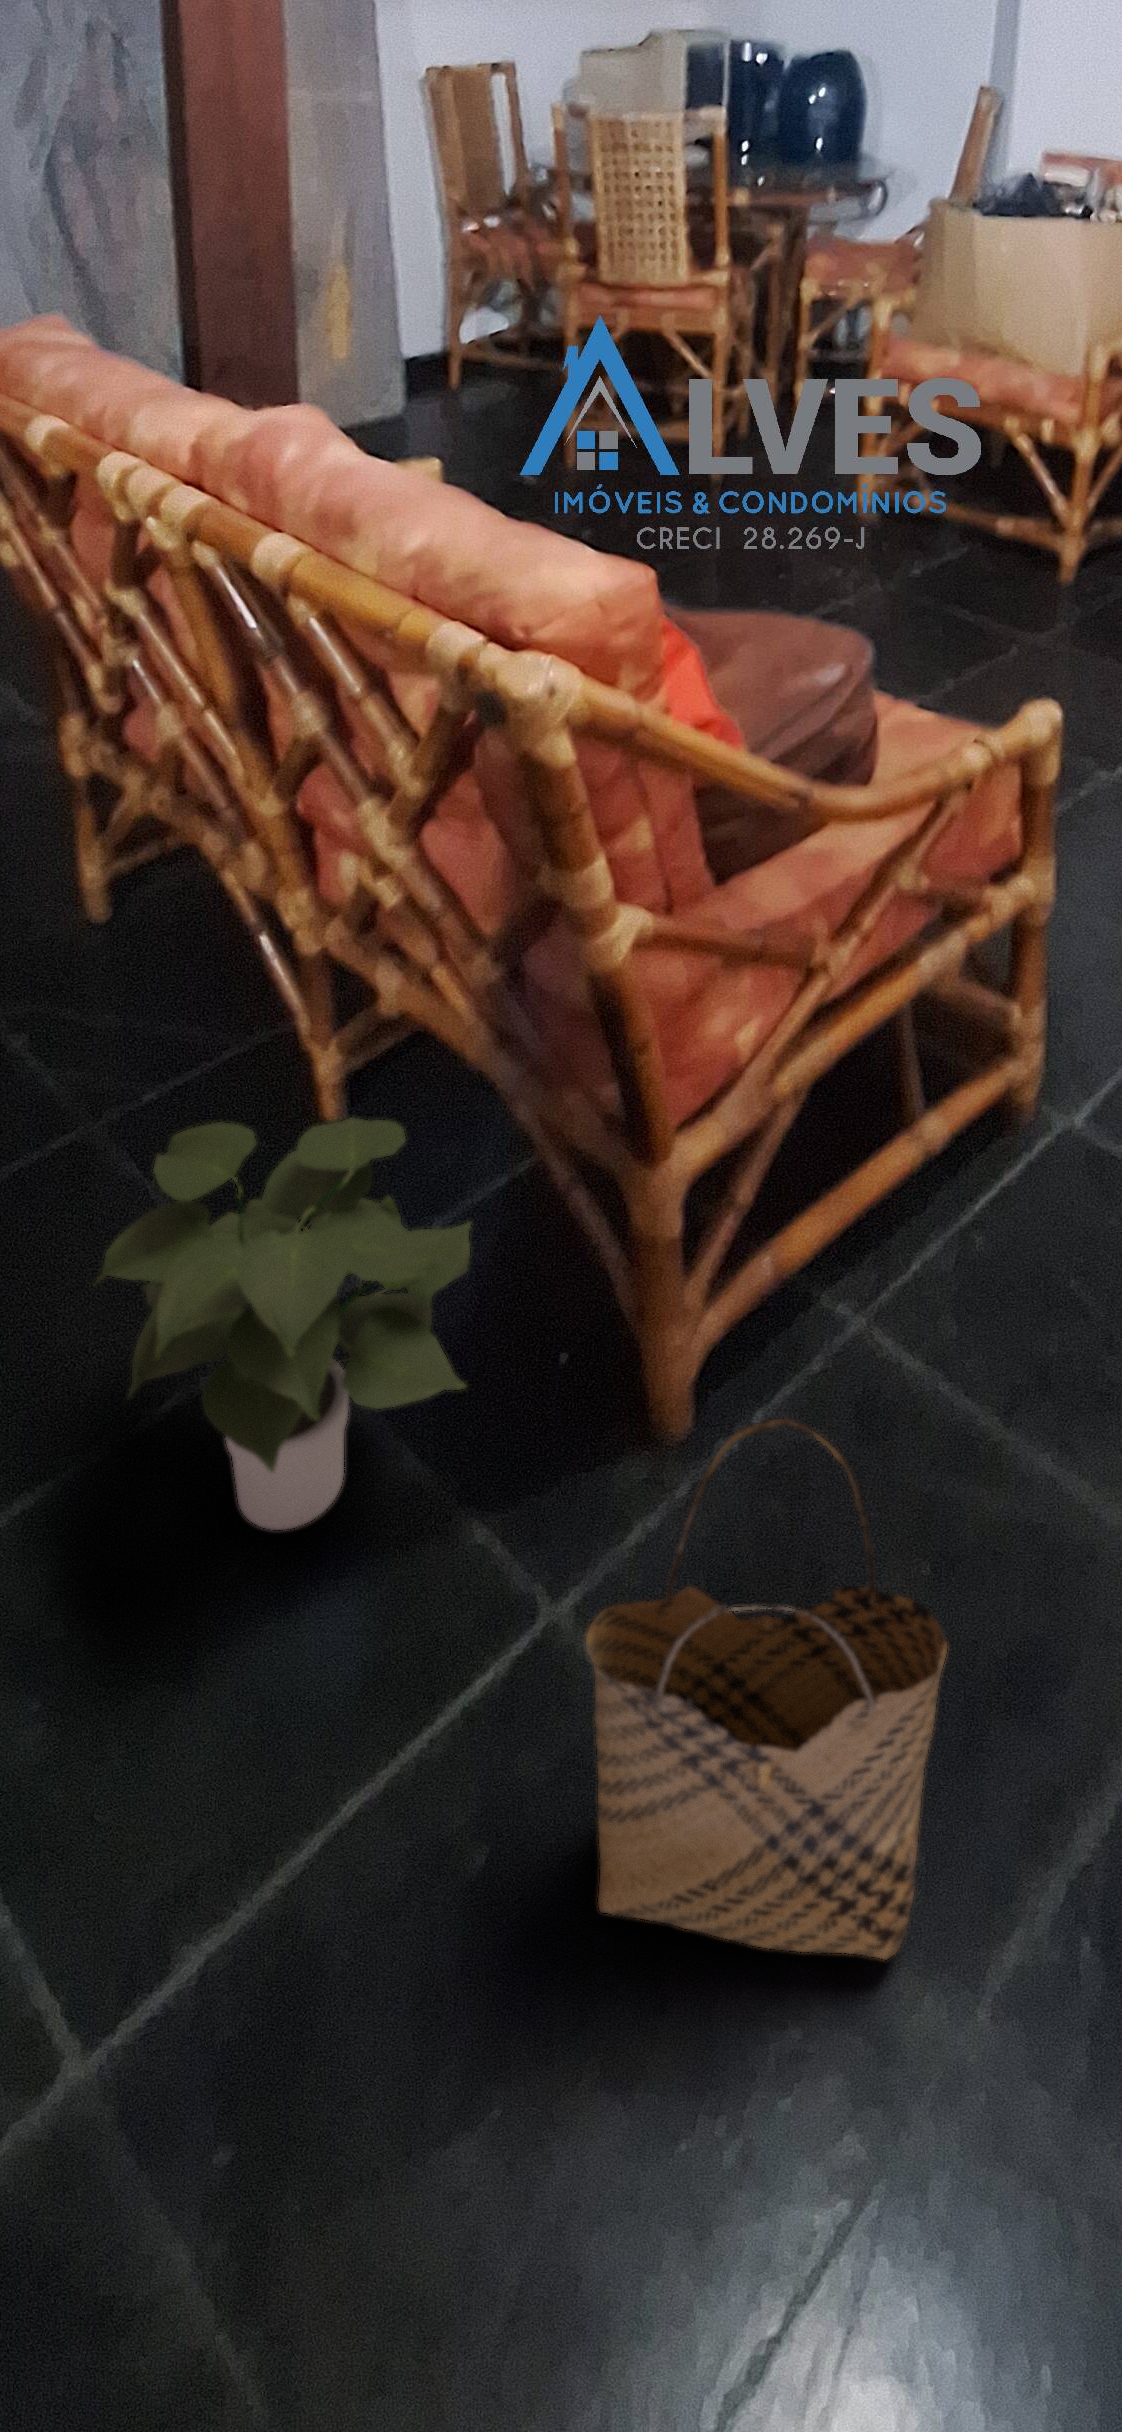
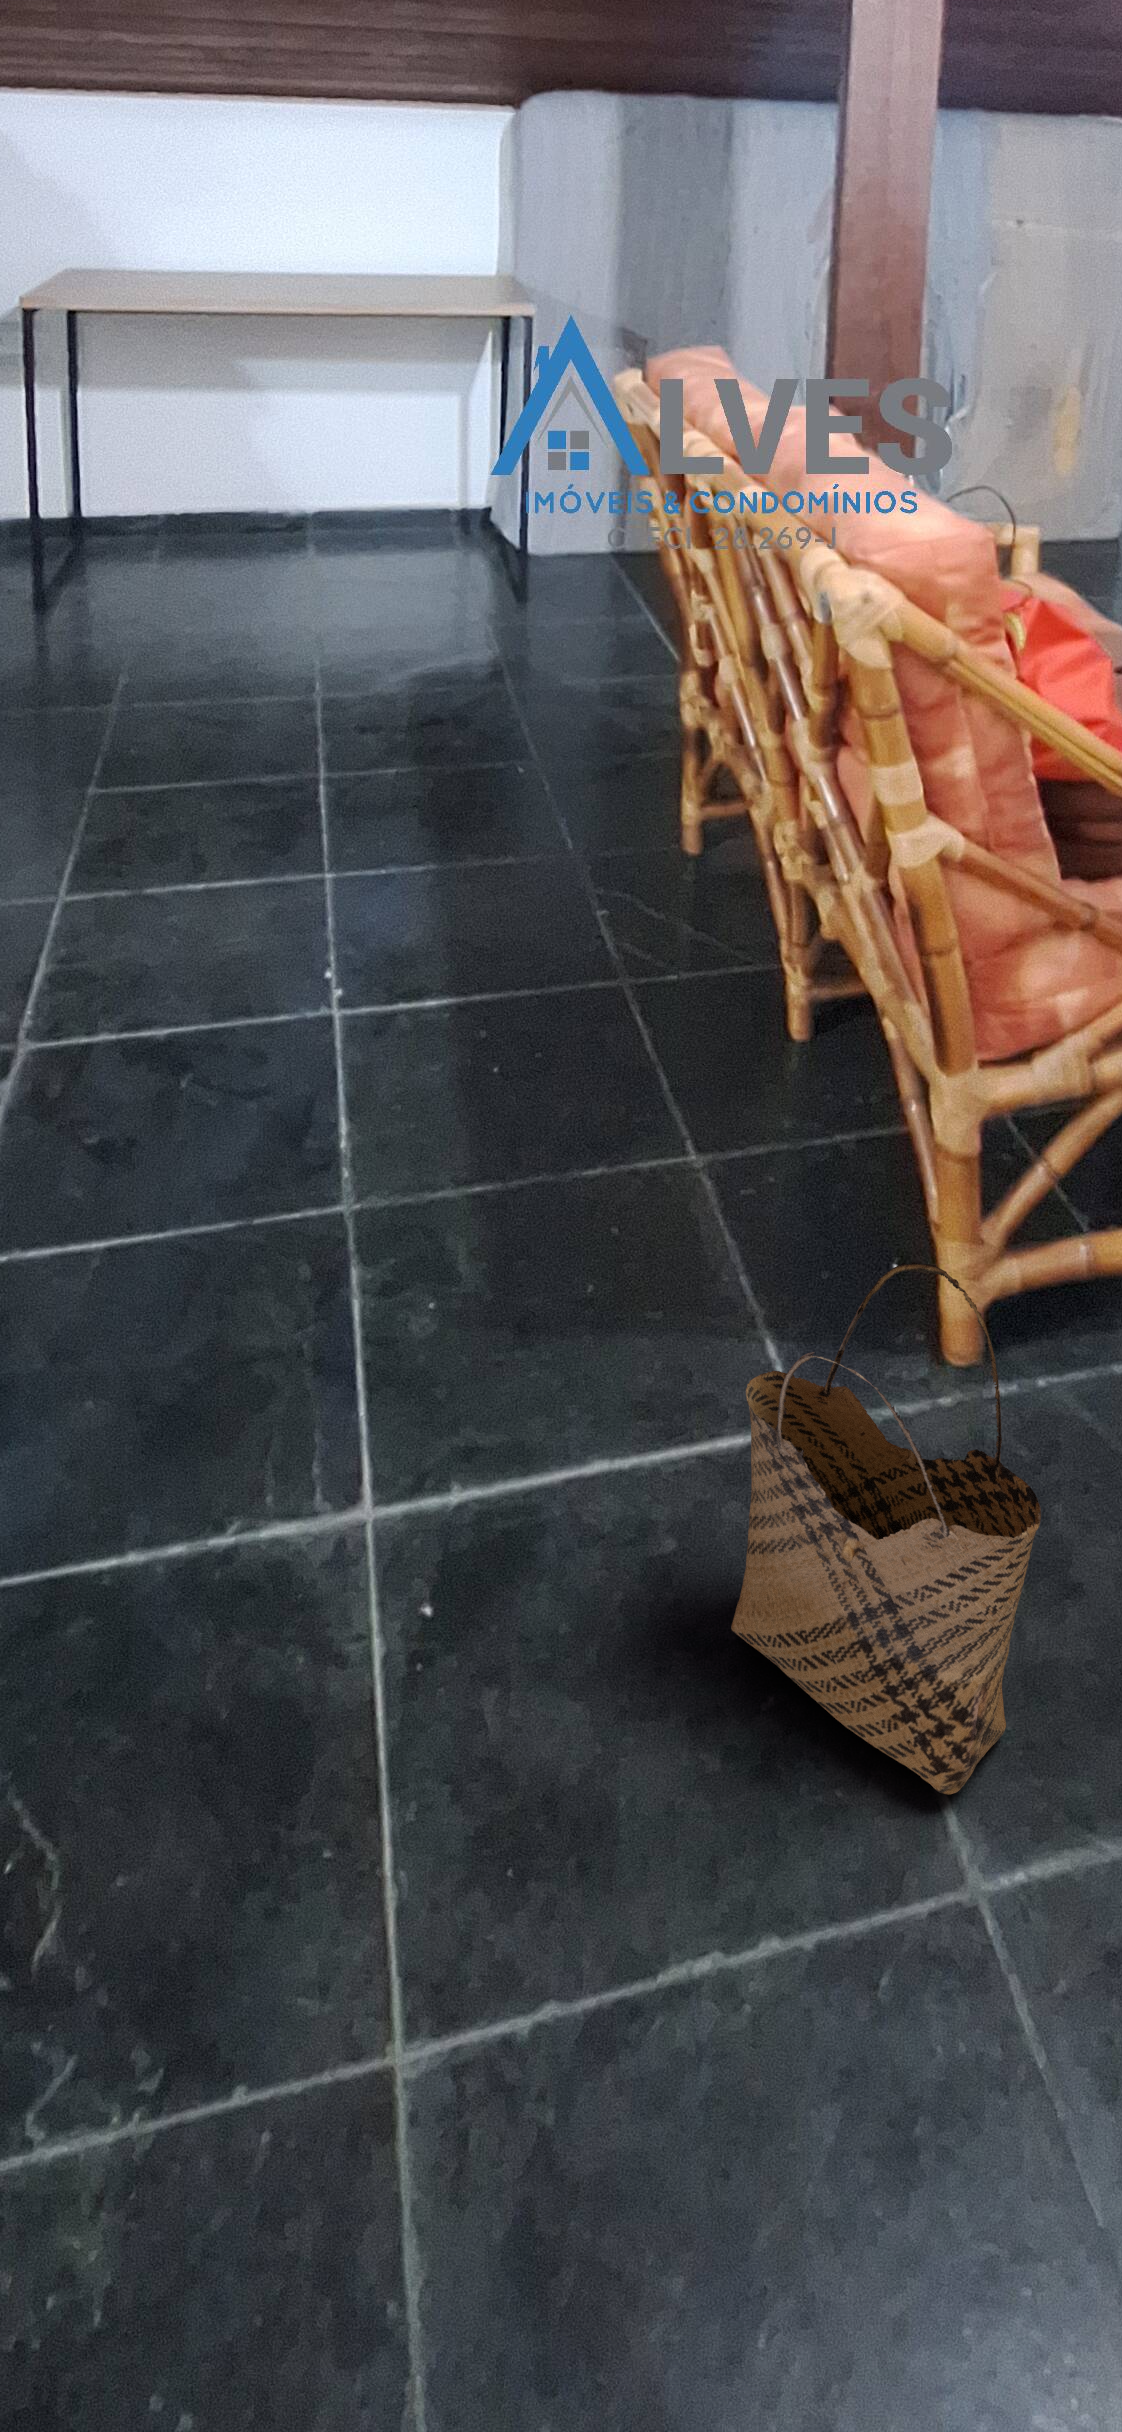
potted plant: present [98,1117,471,1530] -> none [534,954,827,1291]

